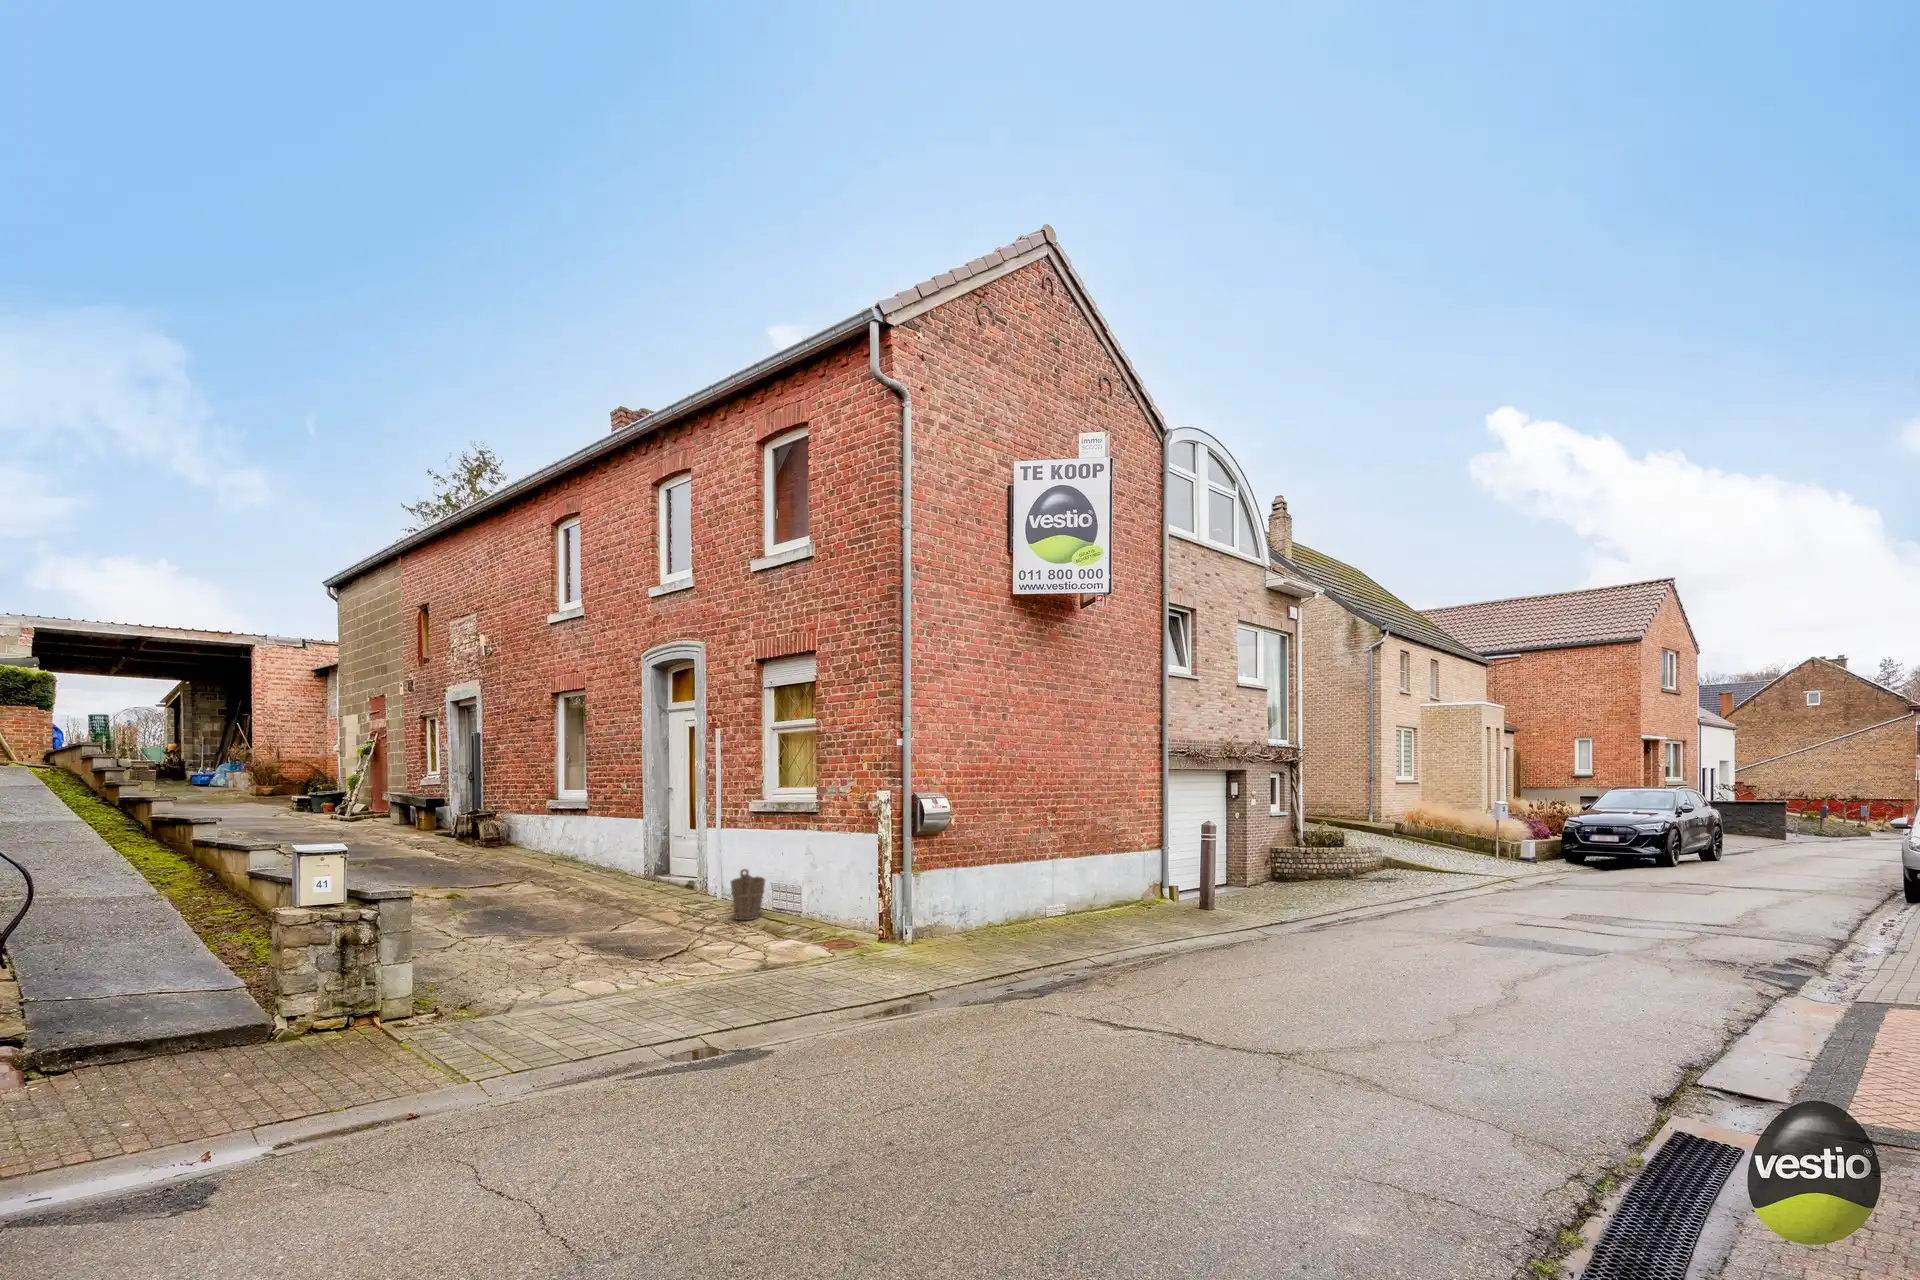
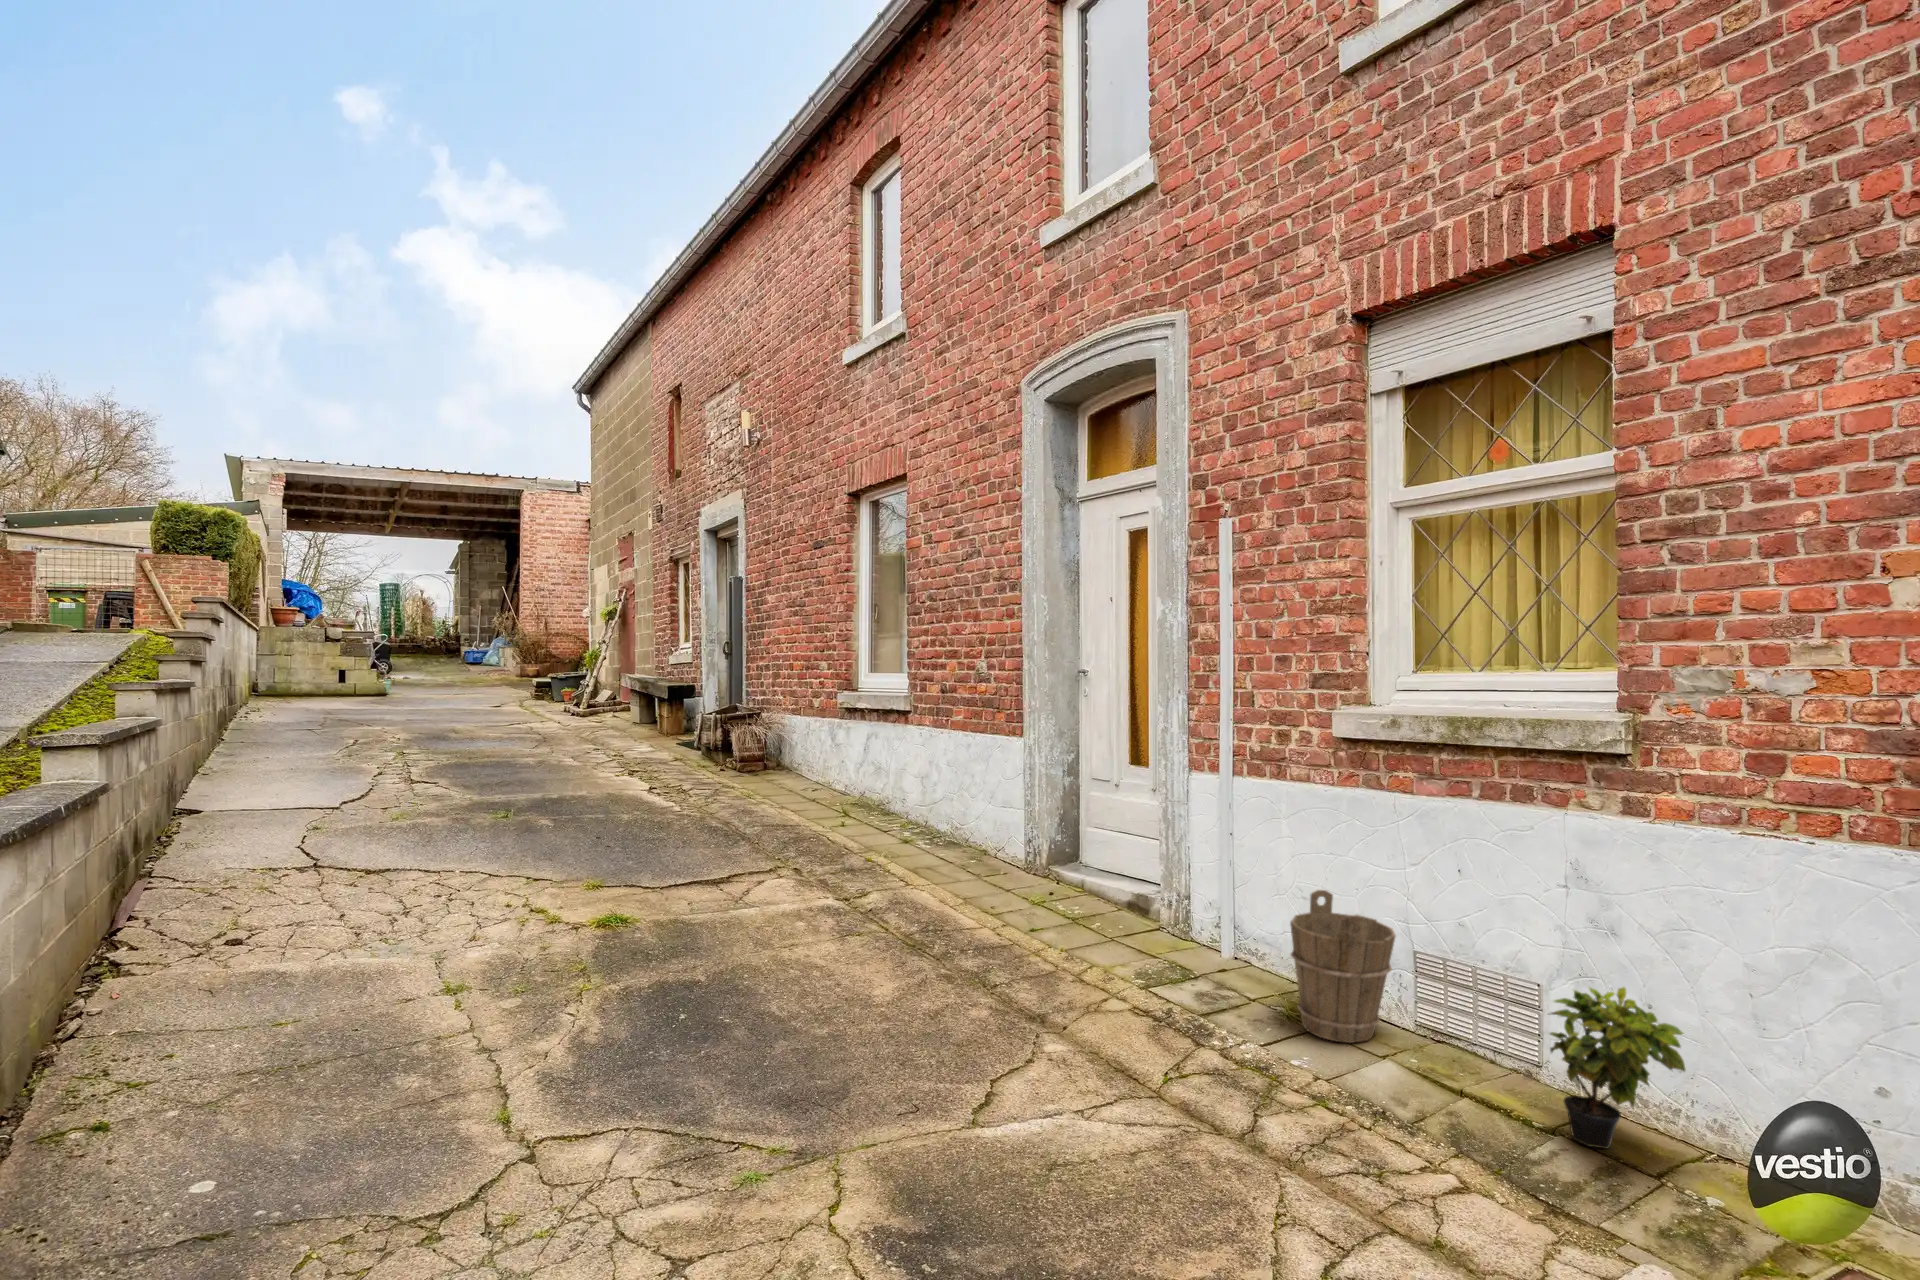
potted plant: none [791,883,825,933] -> present [1550,987,1685,1149]

